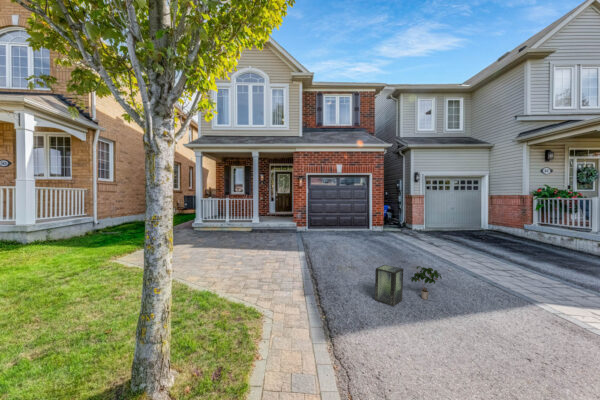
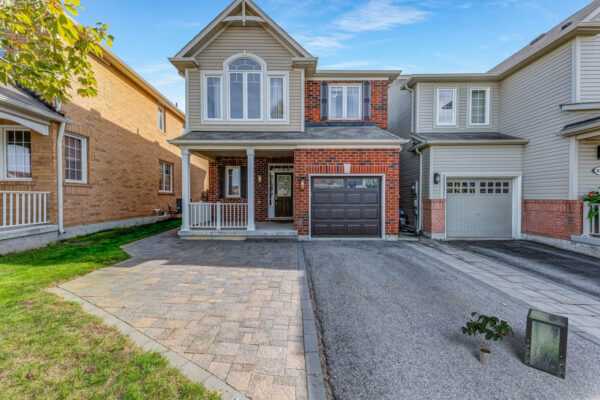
storage box: present [375,265,403,306] -> present [524,308,568,379]

